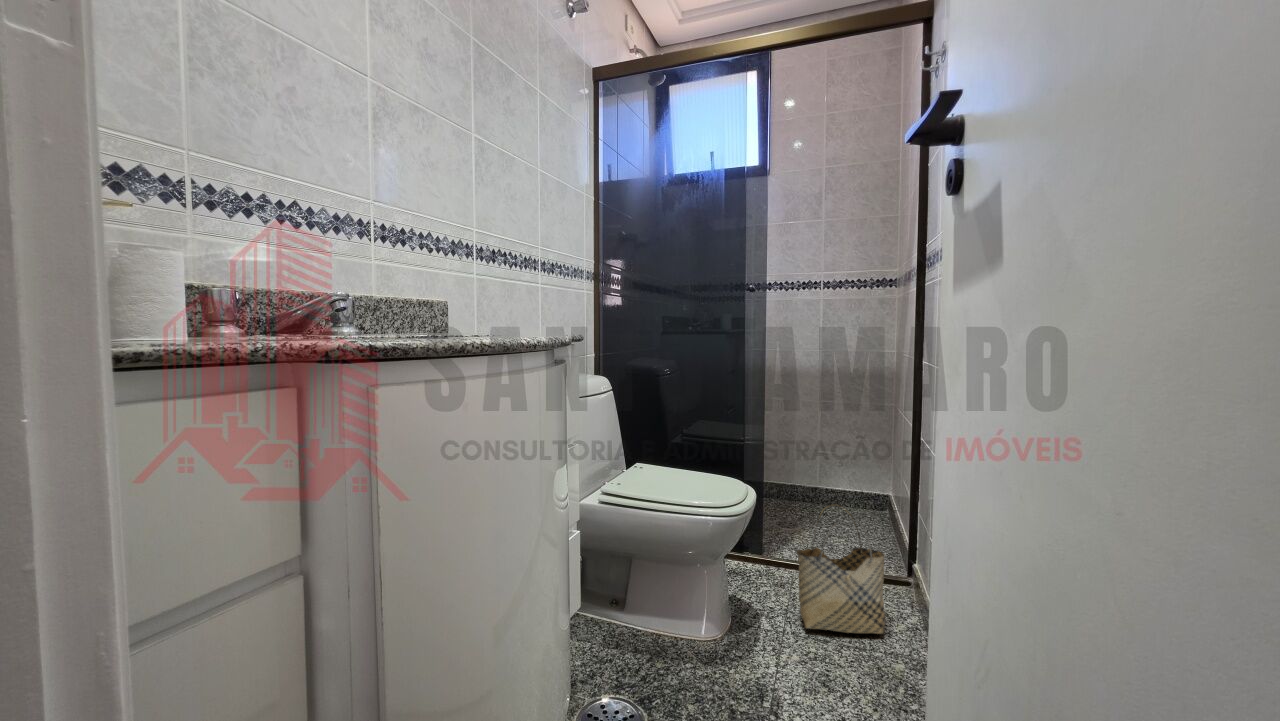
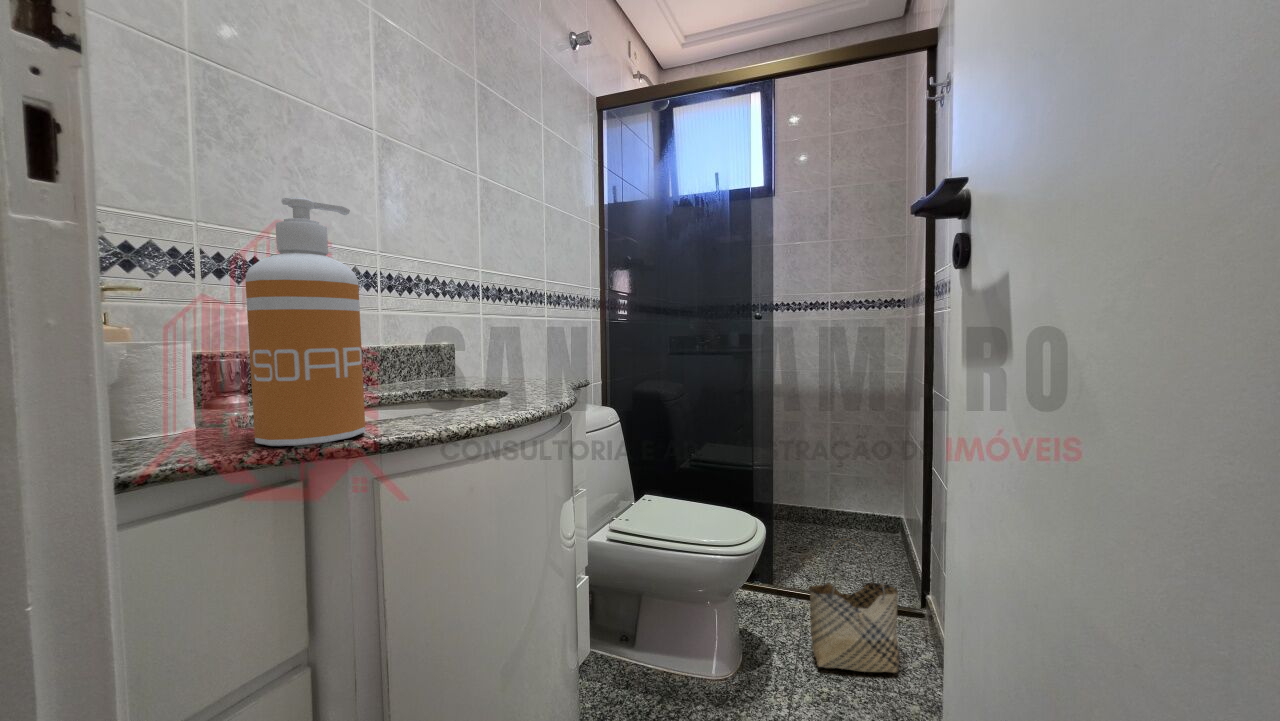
soap dispenser: none [228,93,352,343] -> present [245,197,365,446]

